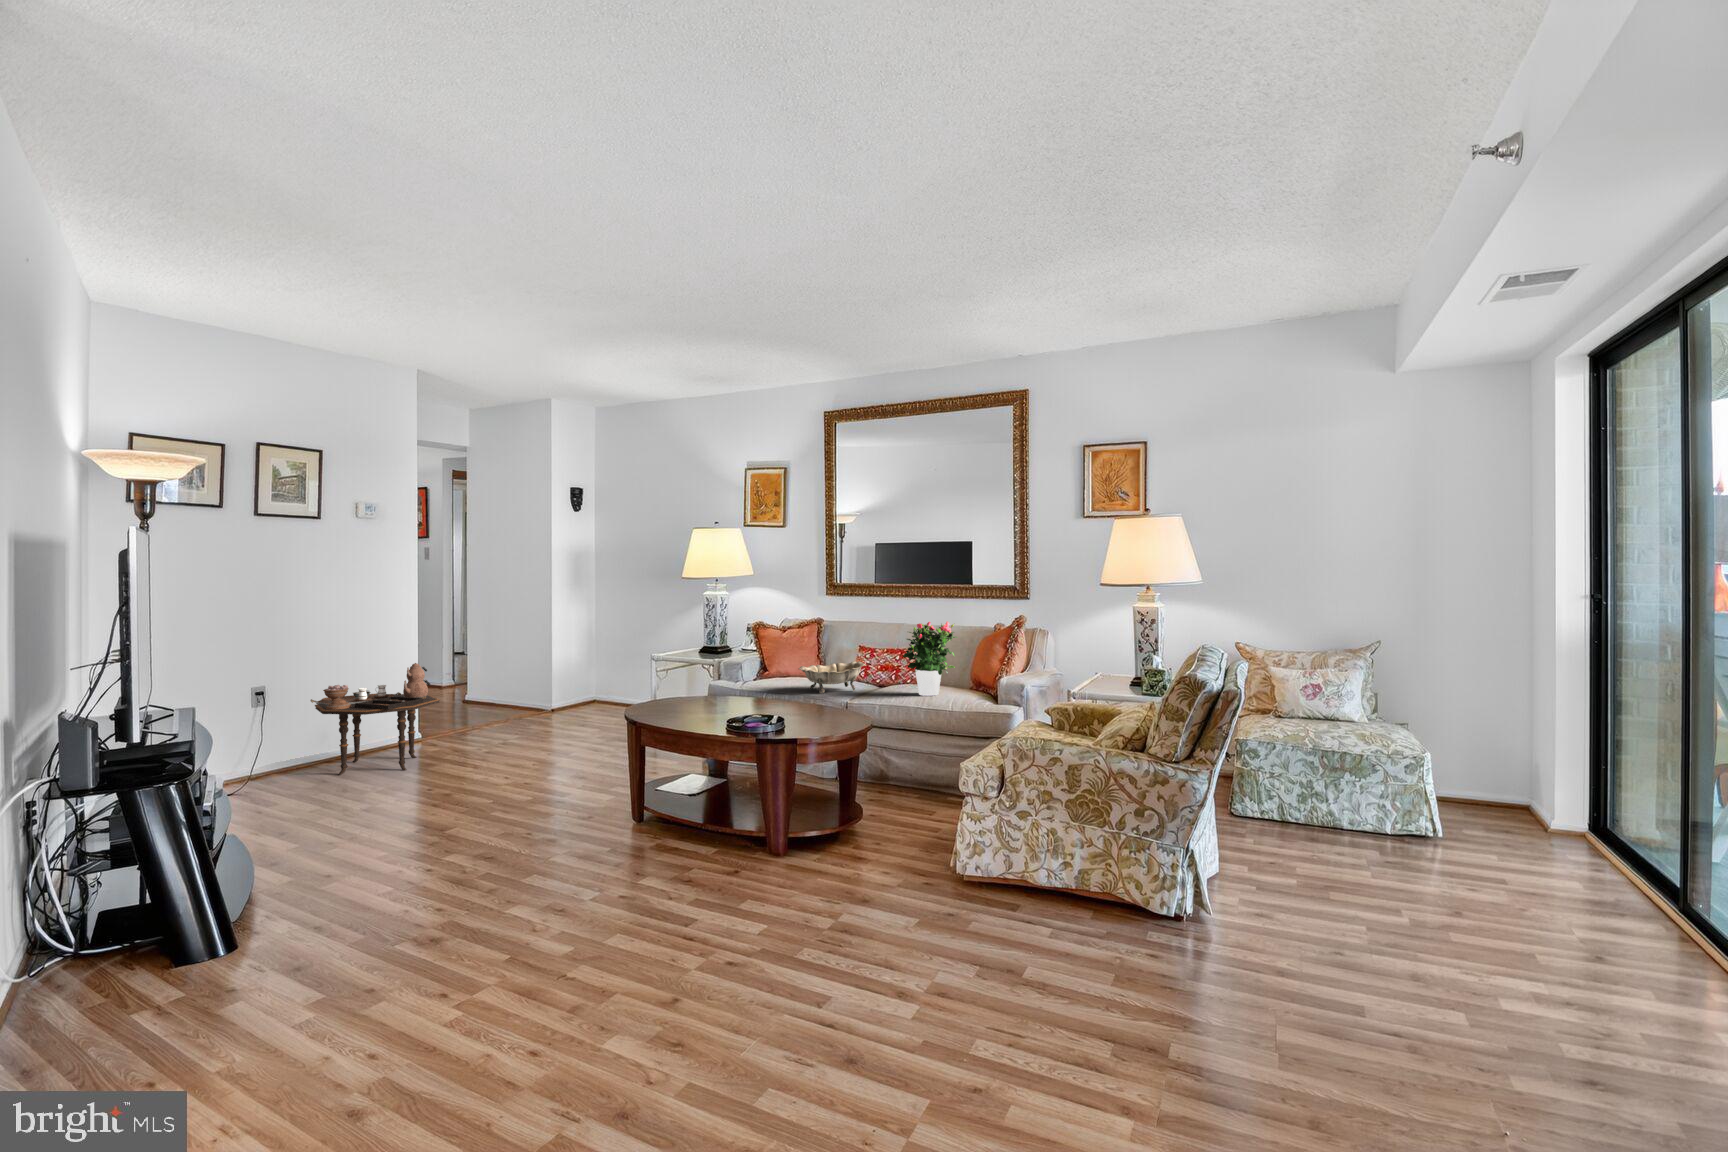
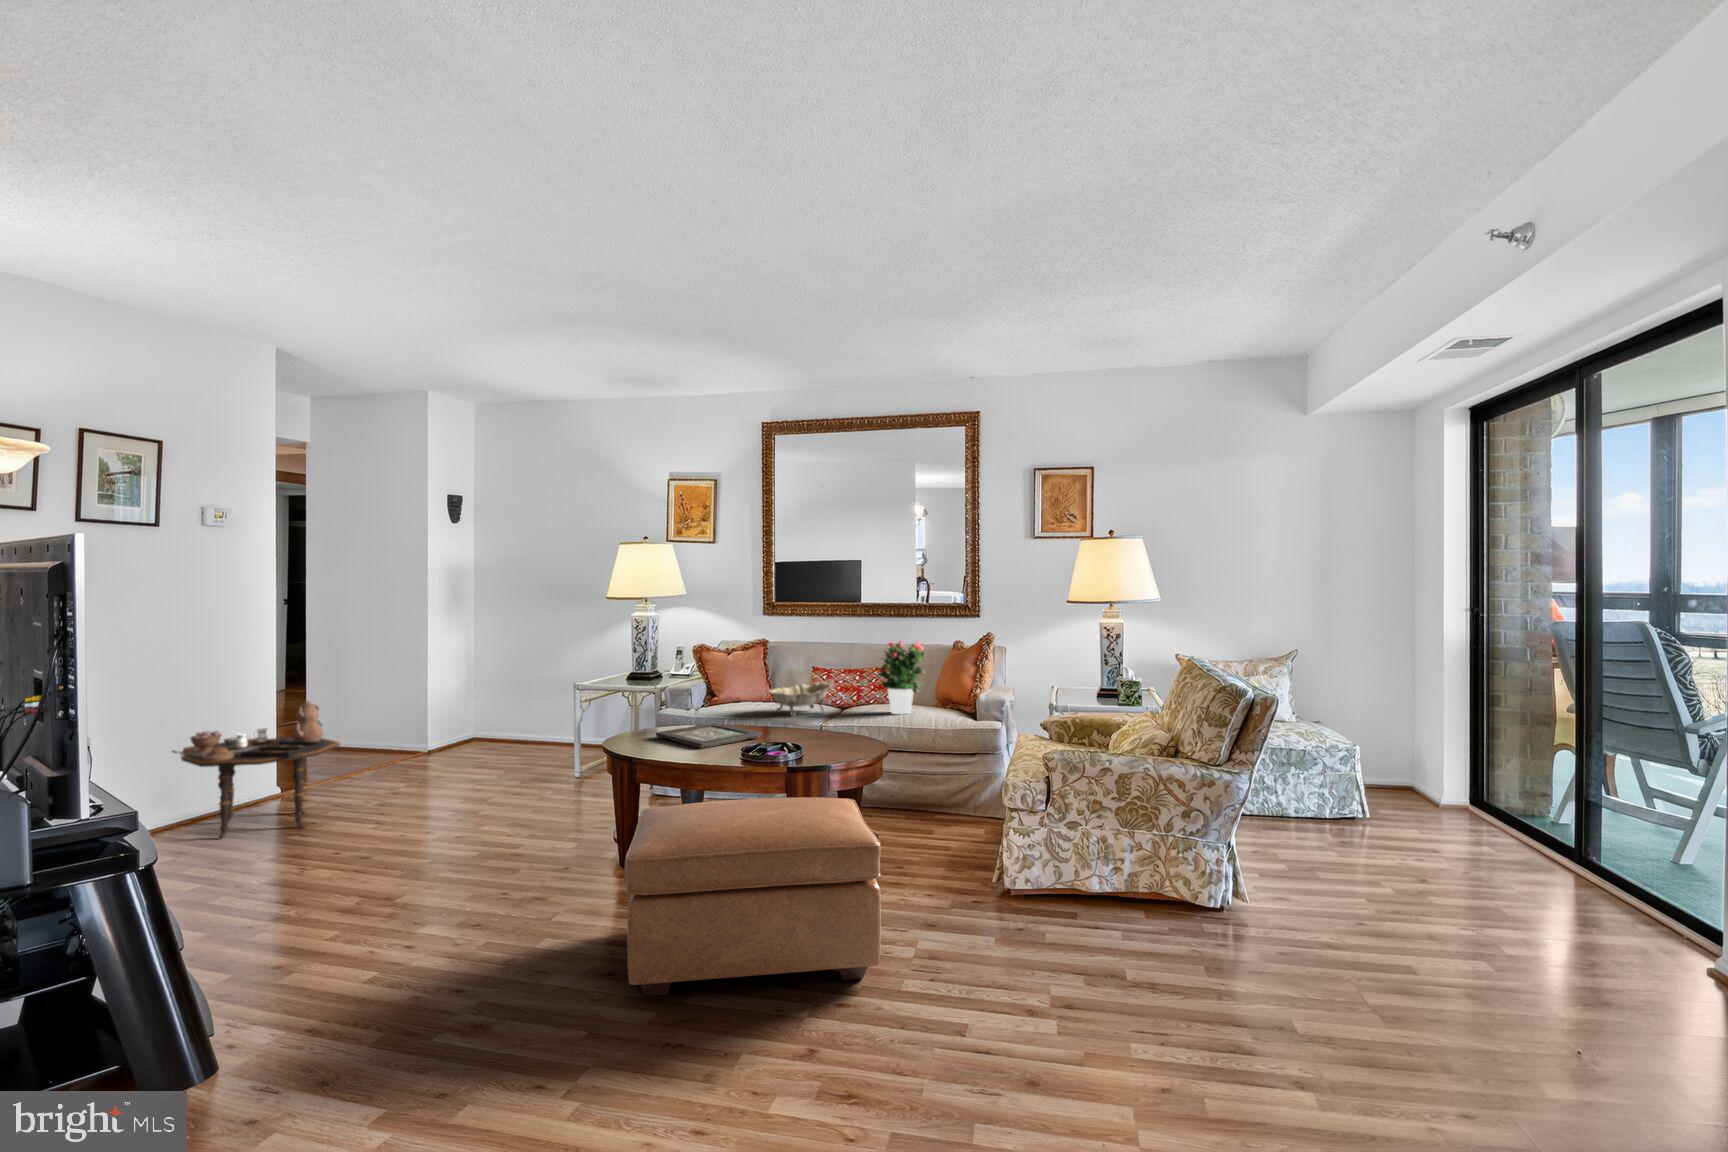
decorative tray: none [672,696,765,718] -> present [656,724,762,749]
ottoman: none [530,767,791,944] -> present [624,797,881,996]

